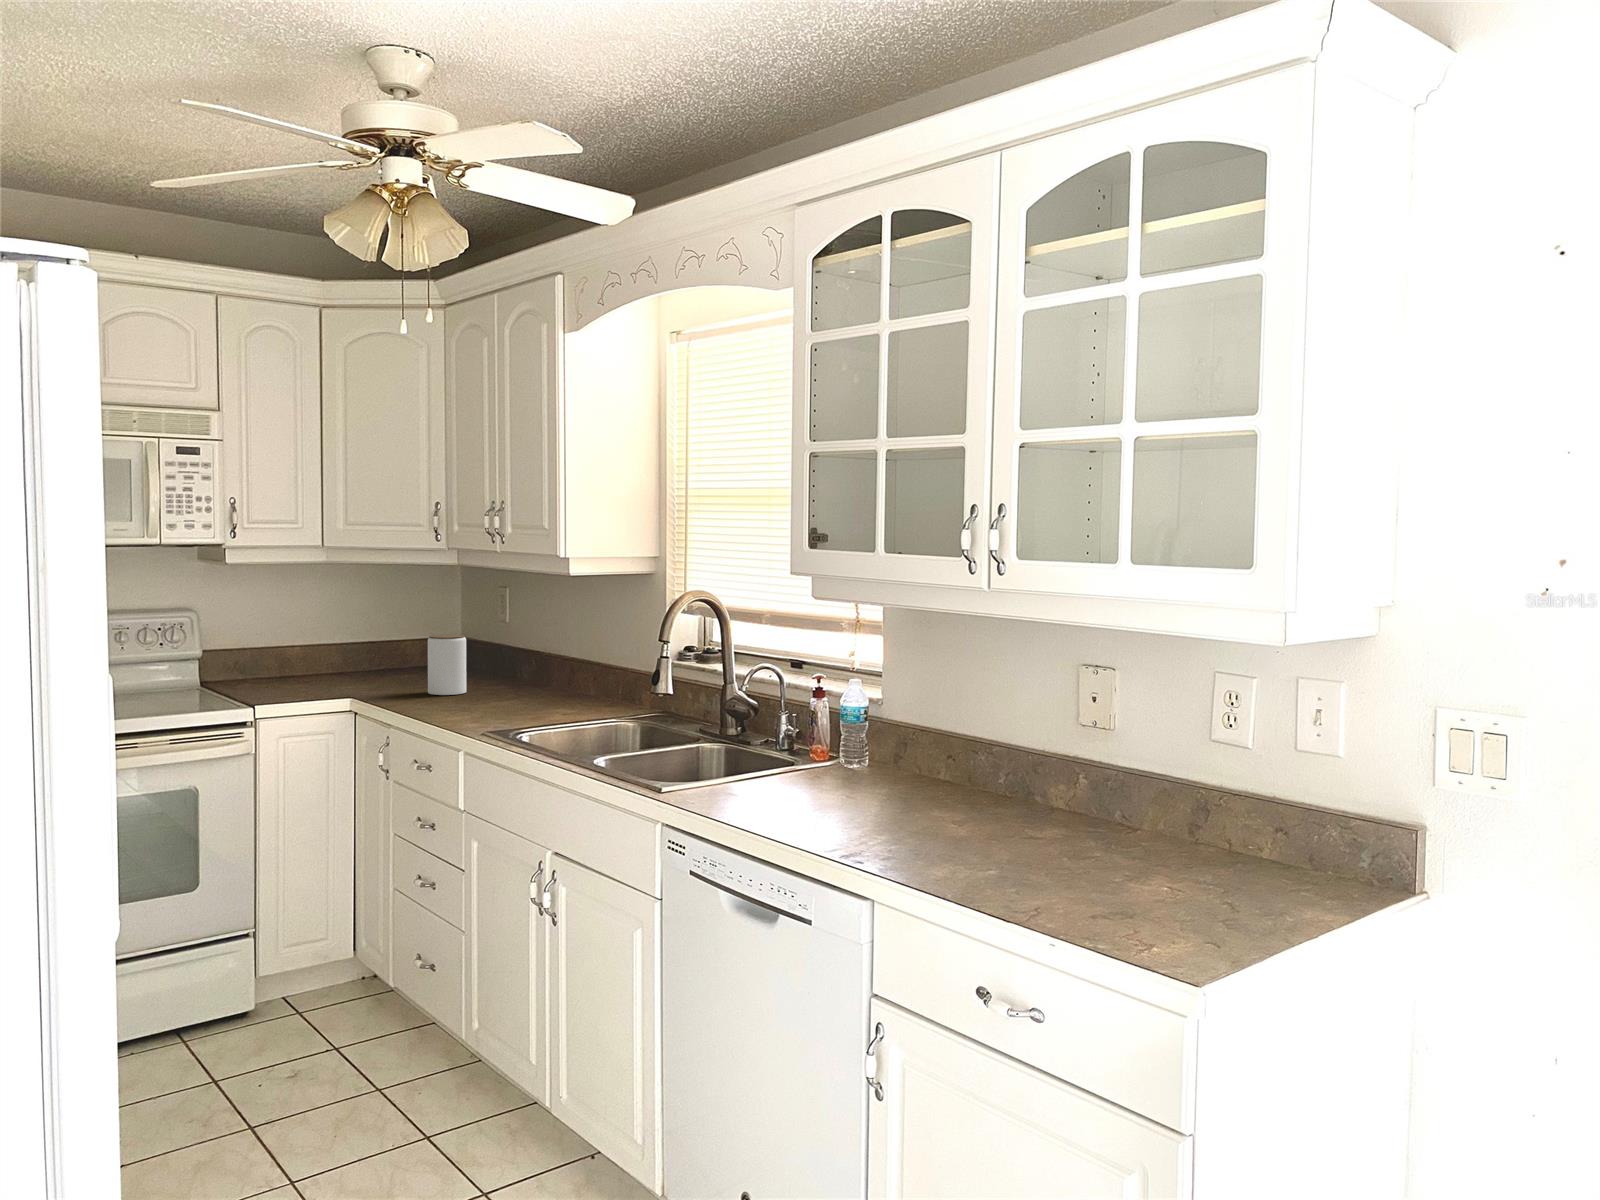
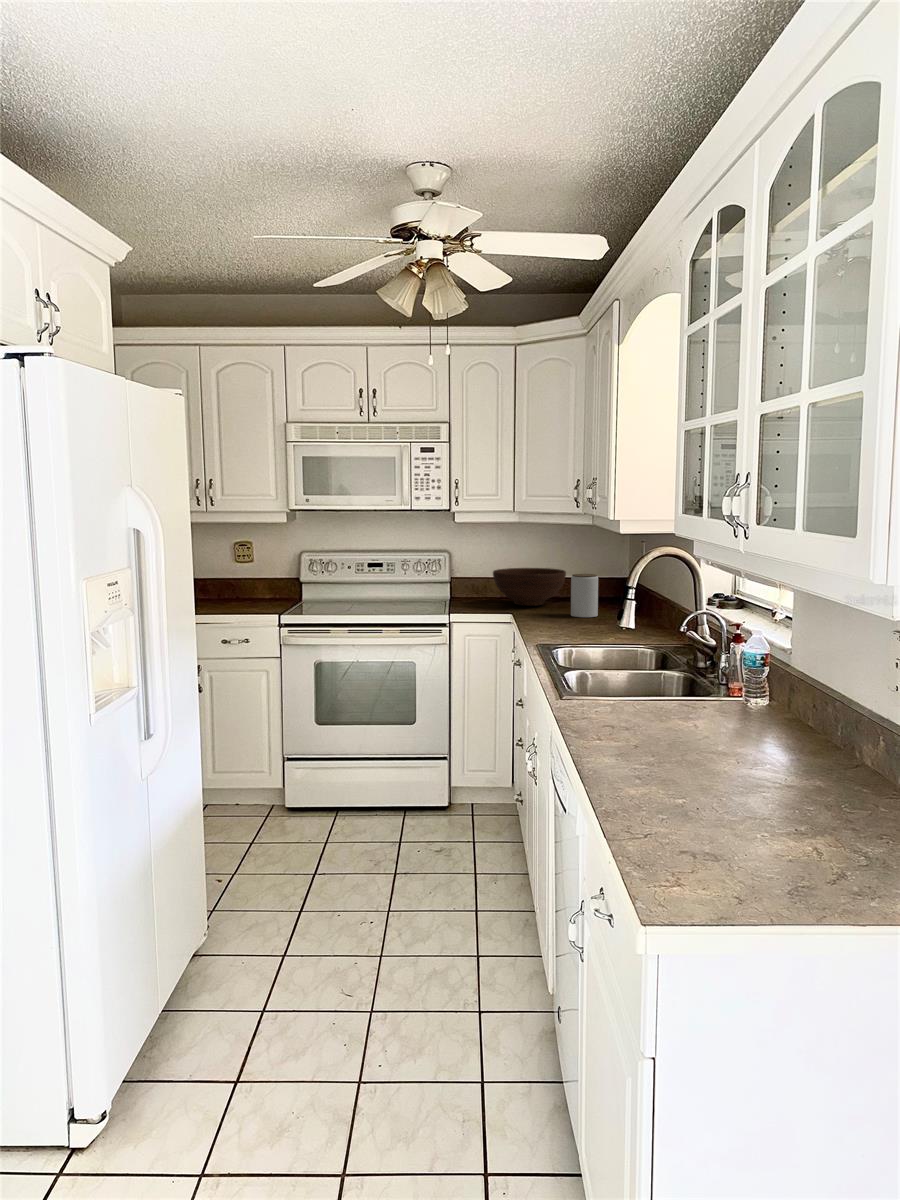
fruit bowl: none [282,631,397,687] -> present [493,568,566,606]

